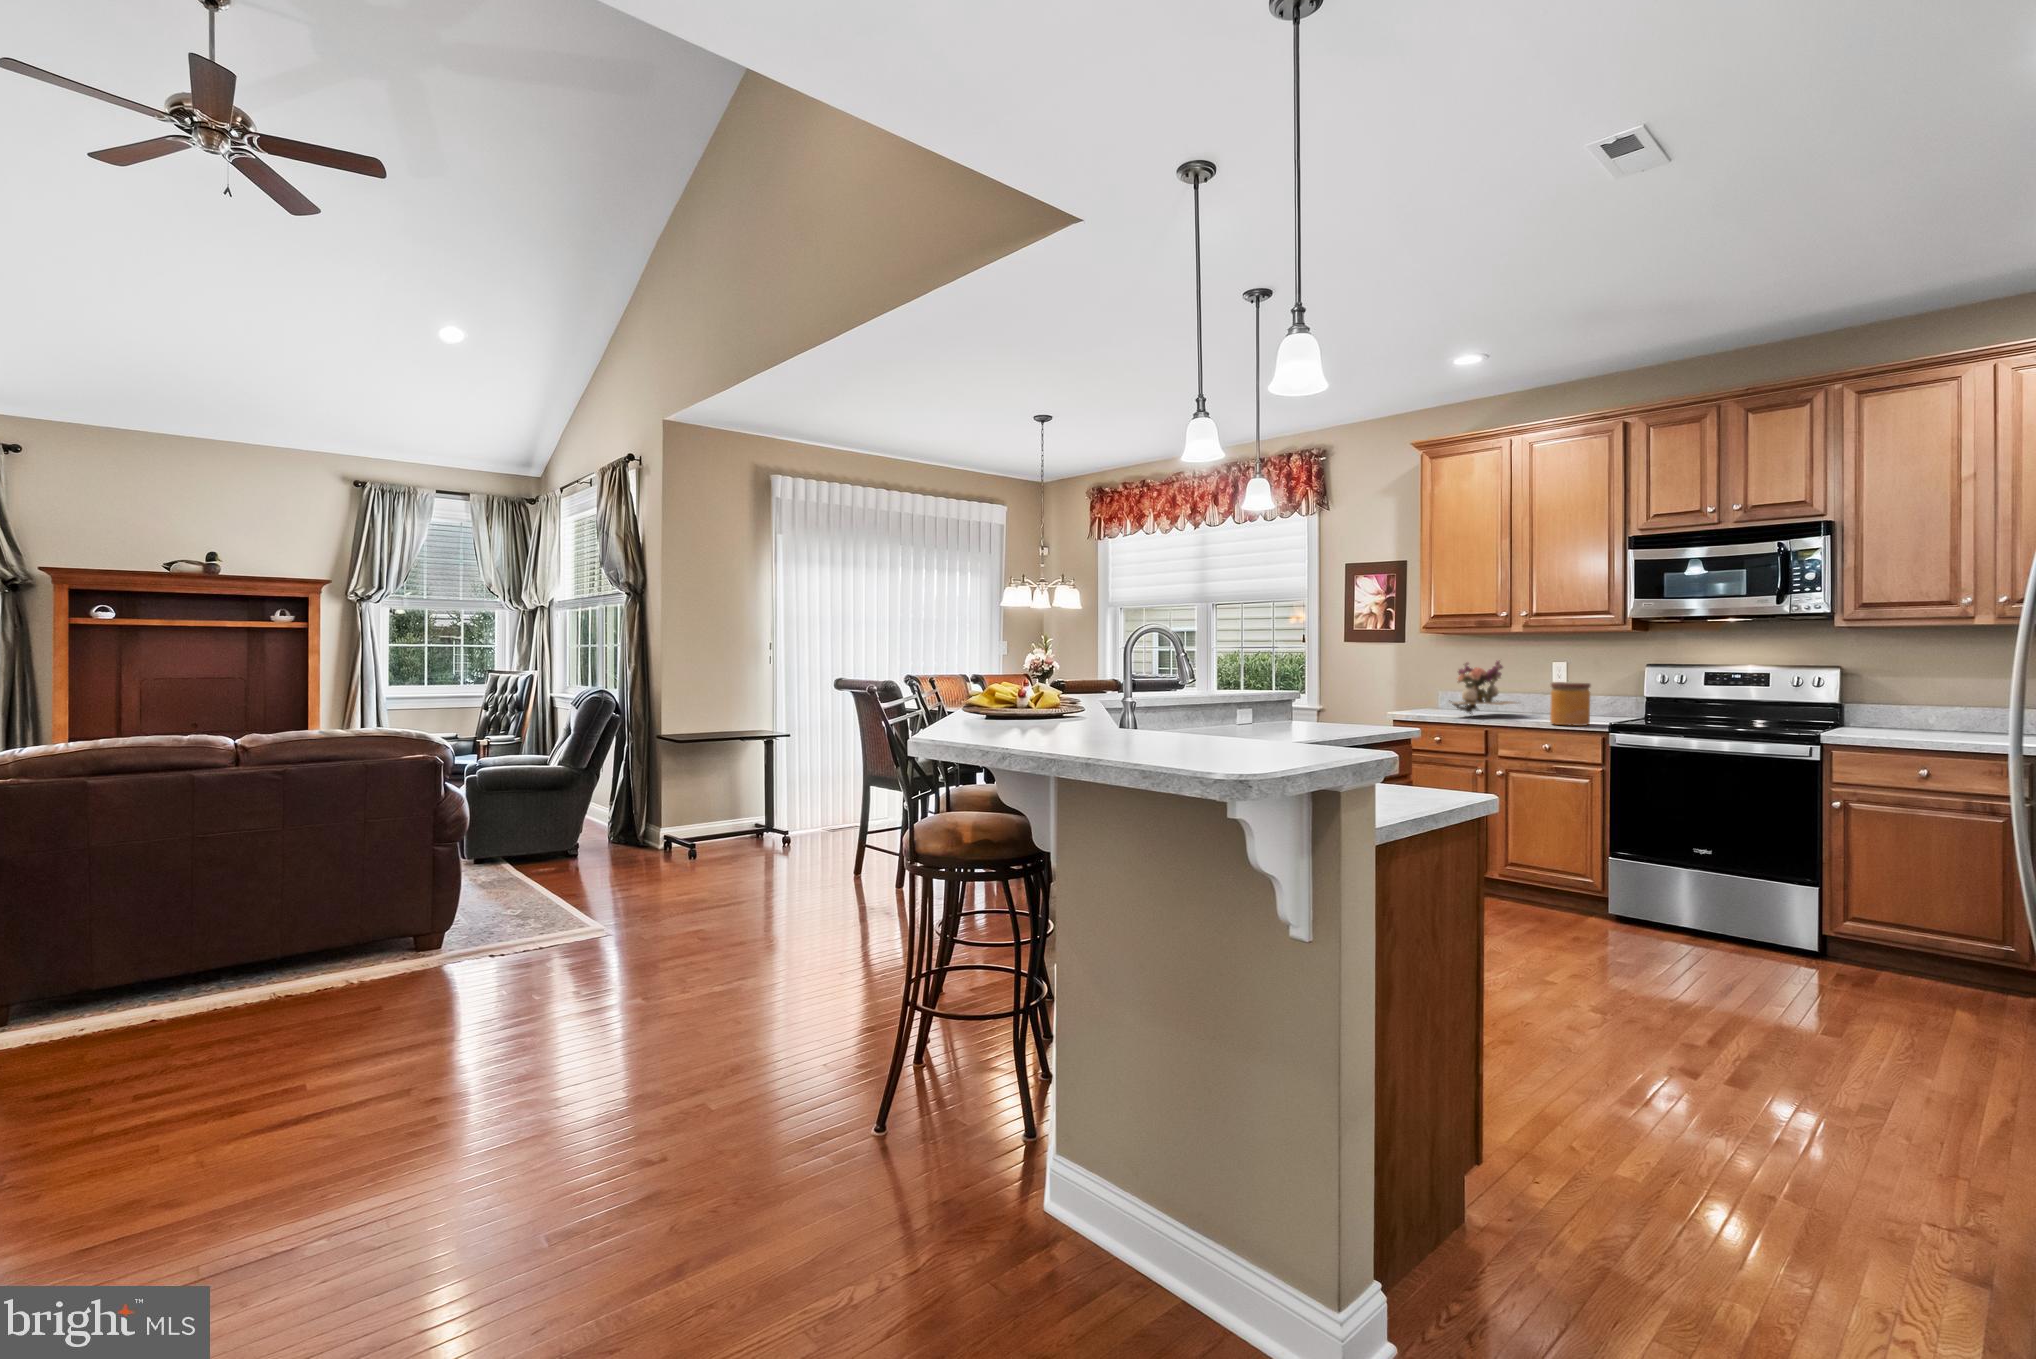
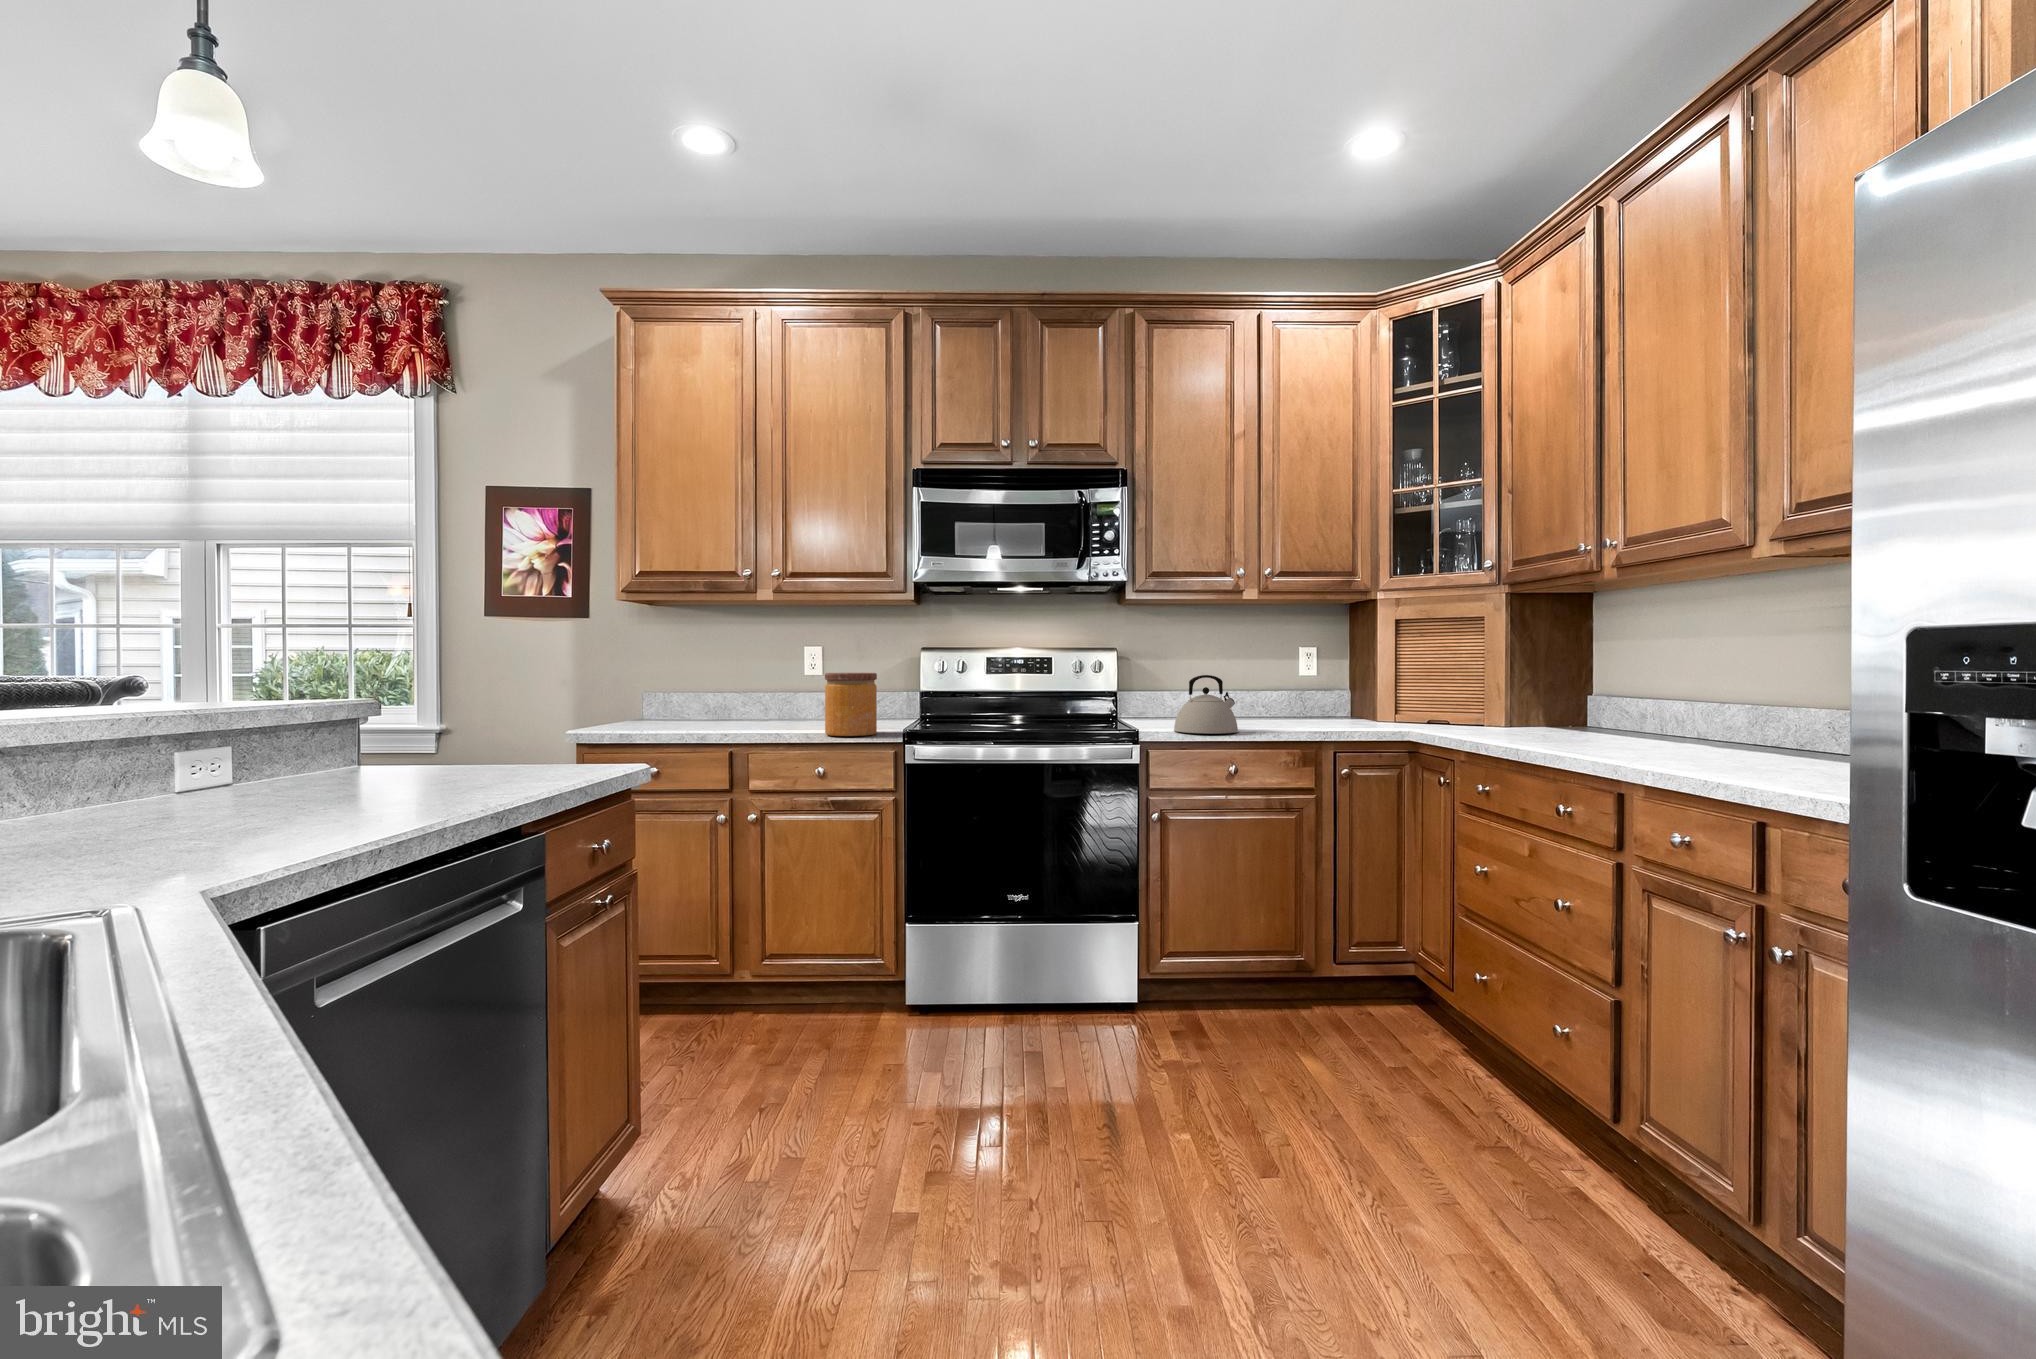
flower arrangement: present [1451,660,1515,714] -> none [666,640,773,727]
kettle: none [1863,691,1936,740] -> present [1174,675,1238,734]

